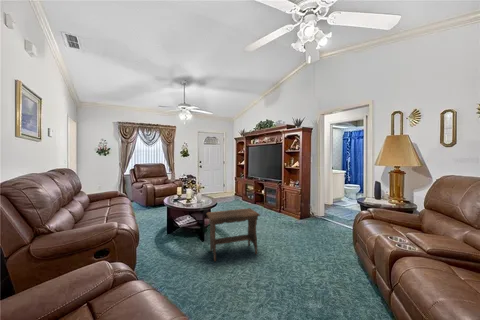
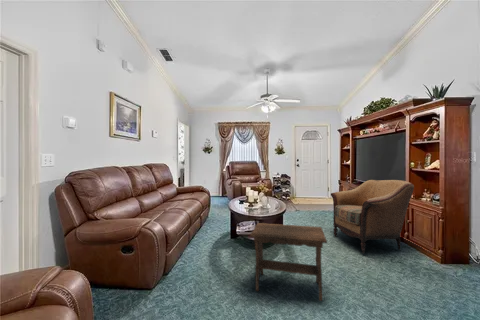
armchair: none [241,175,289,224] -> present [331,180,414,254]

